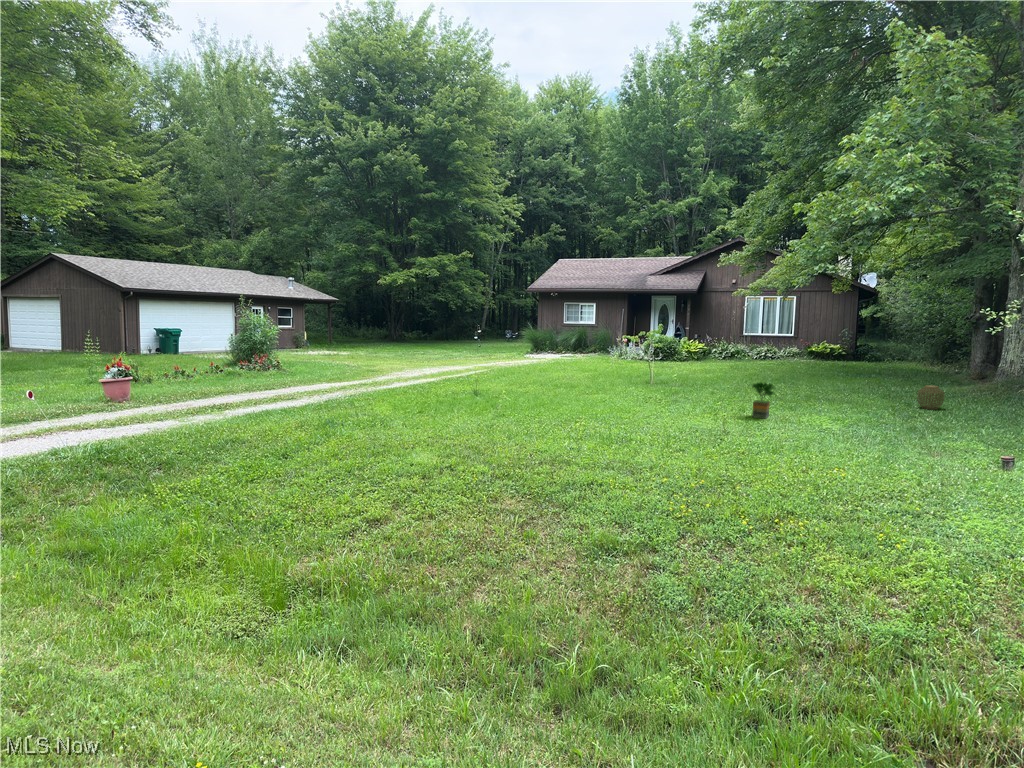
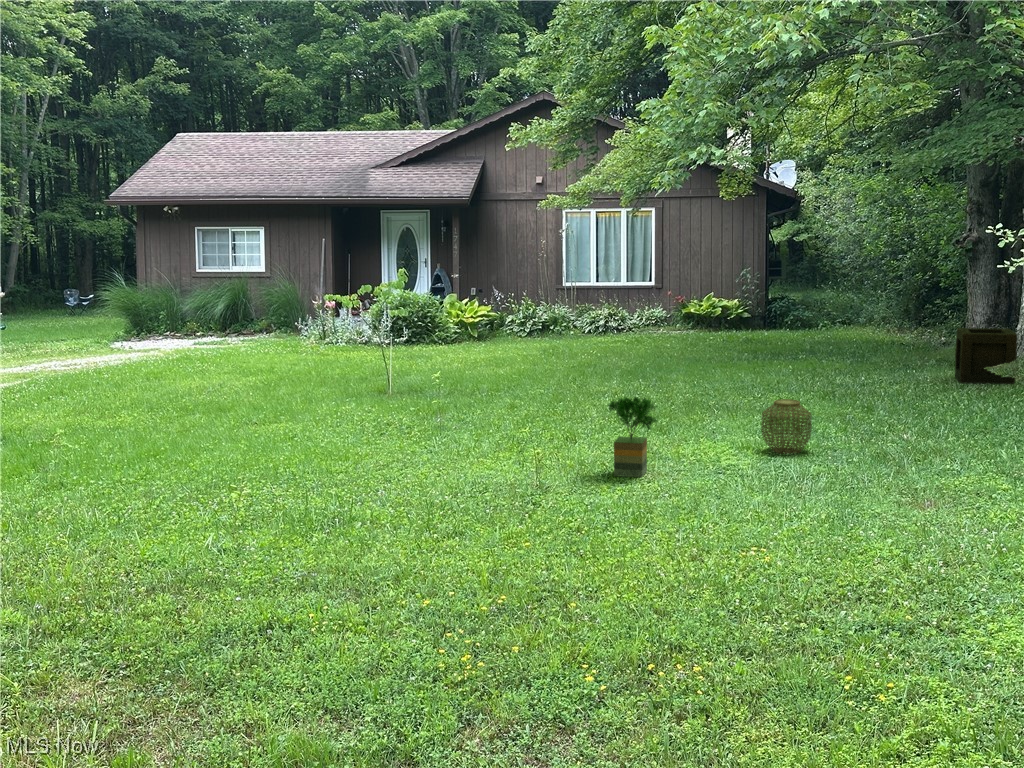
wooden crate: none [960,363,1000,395] -> present [955,328,1017,384]
woven basket: present [917,385,945,410] -> present [761,399,812,454]

